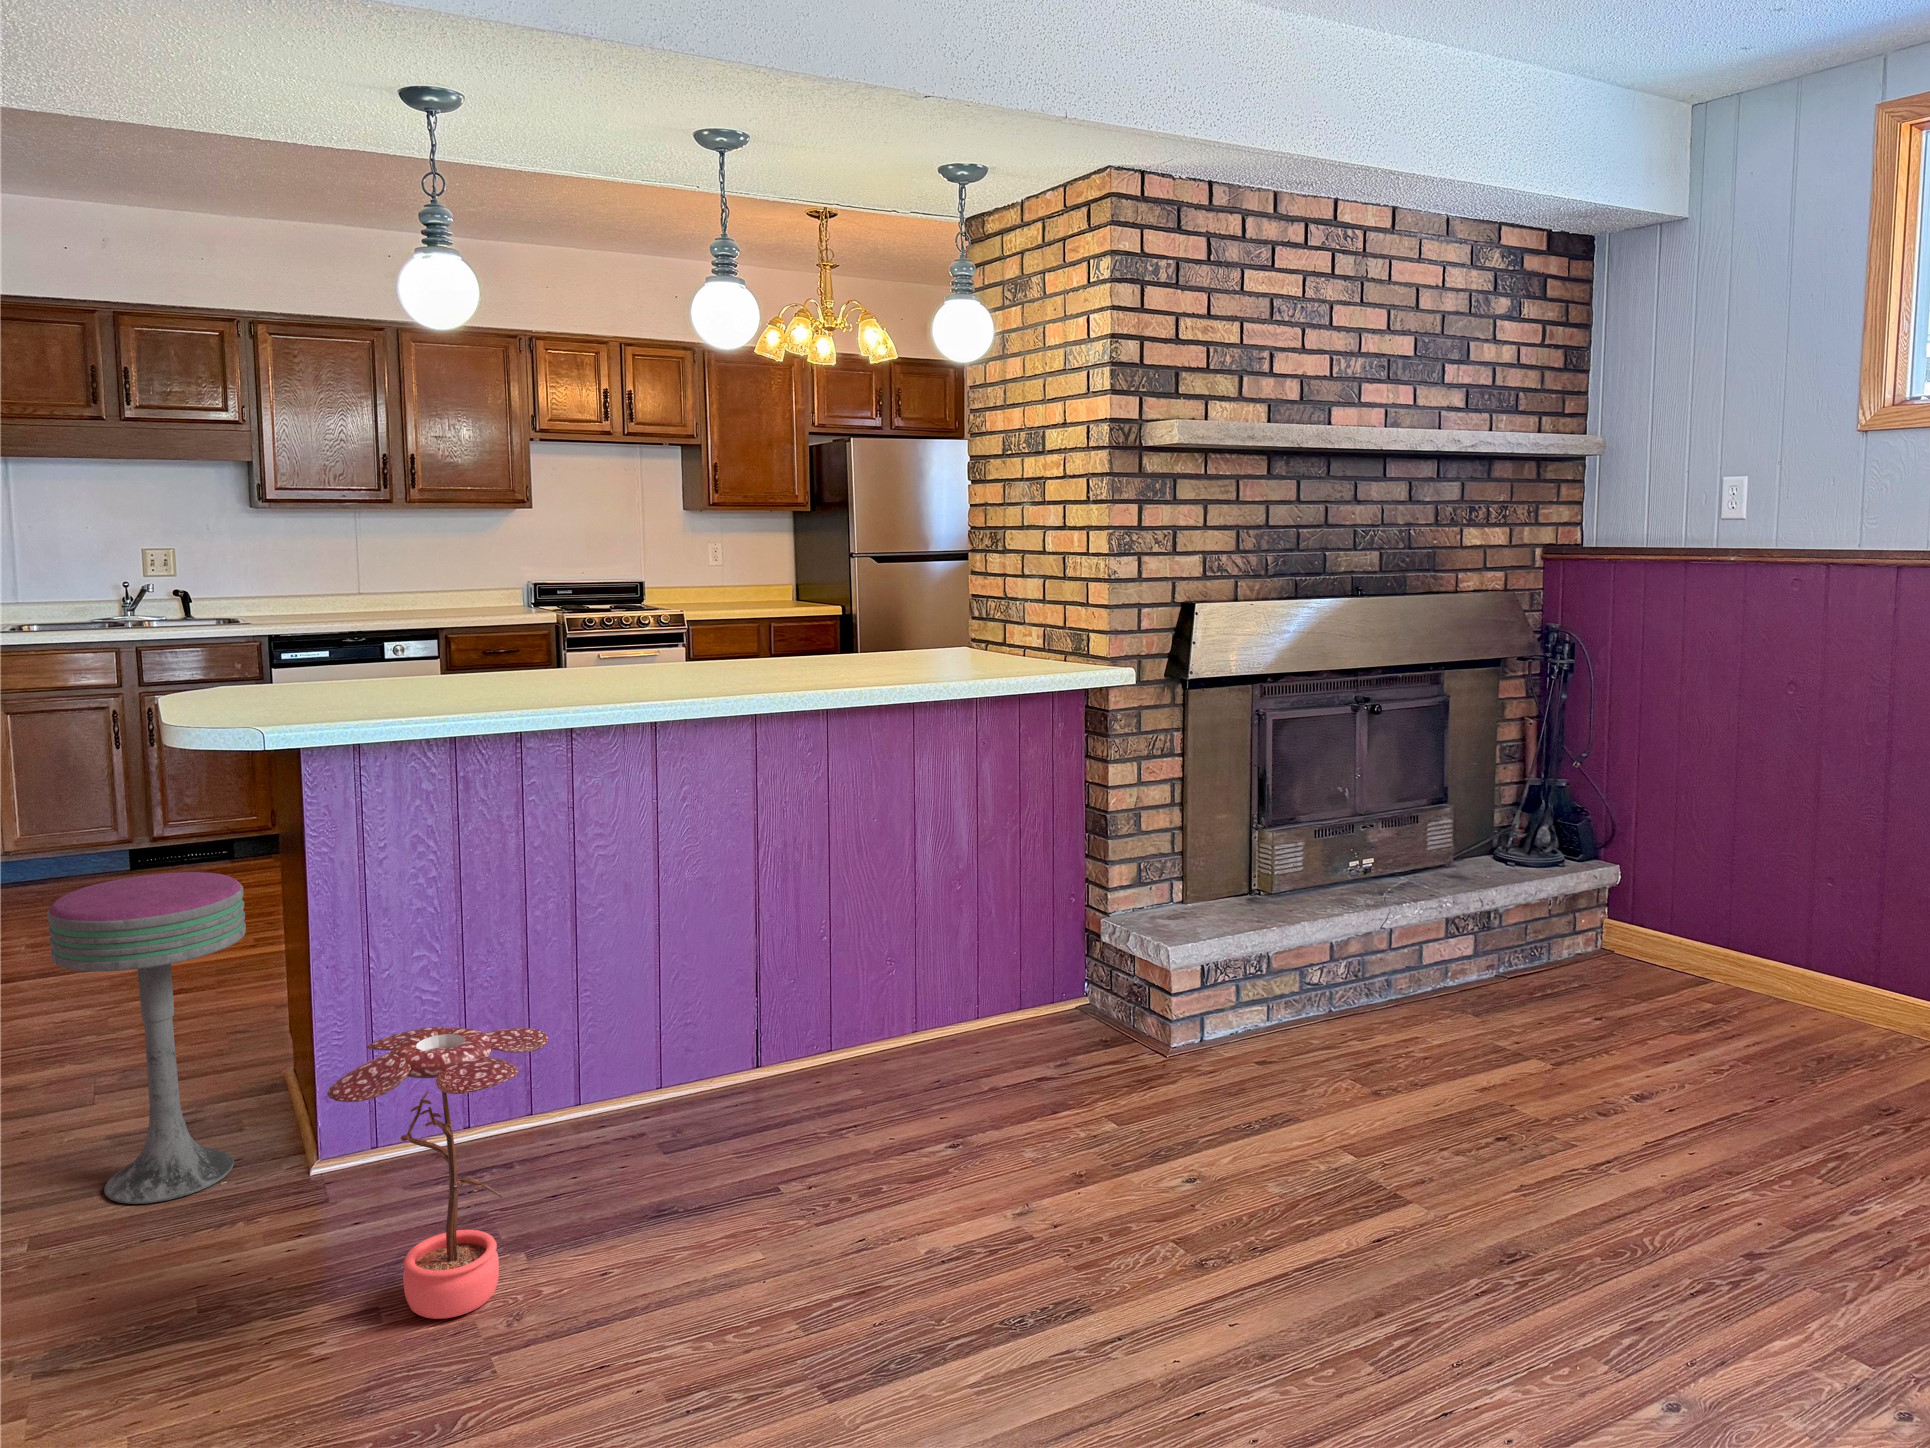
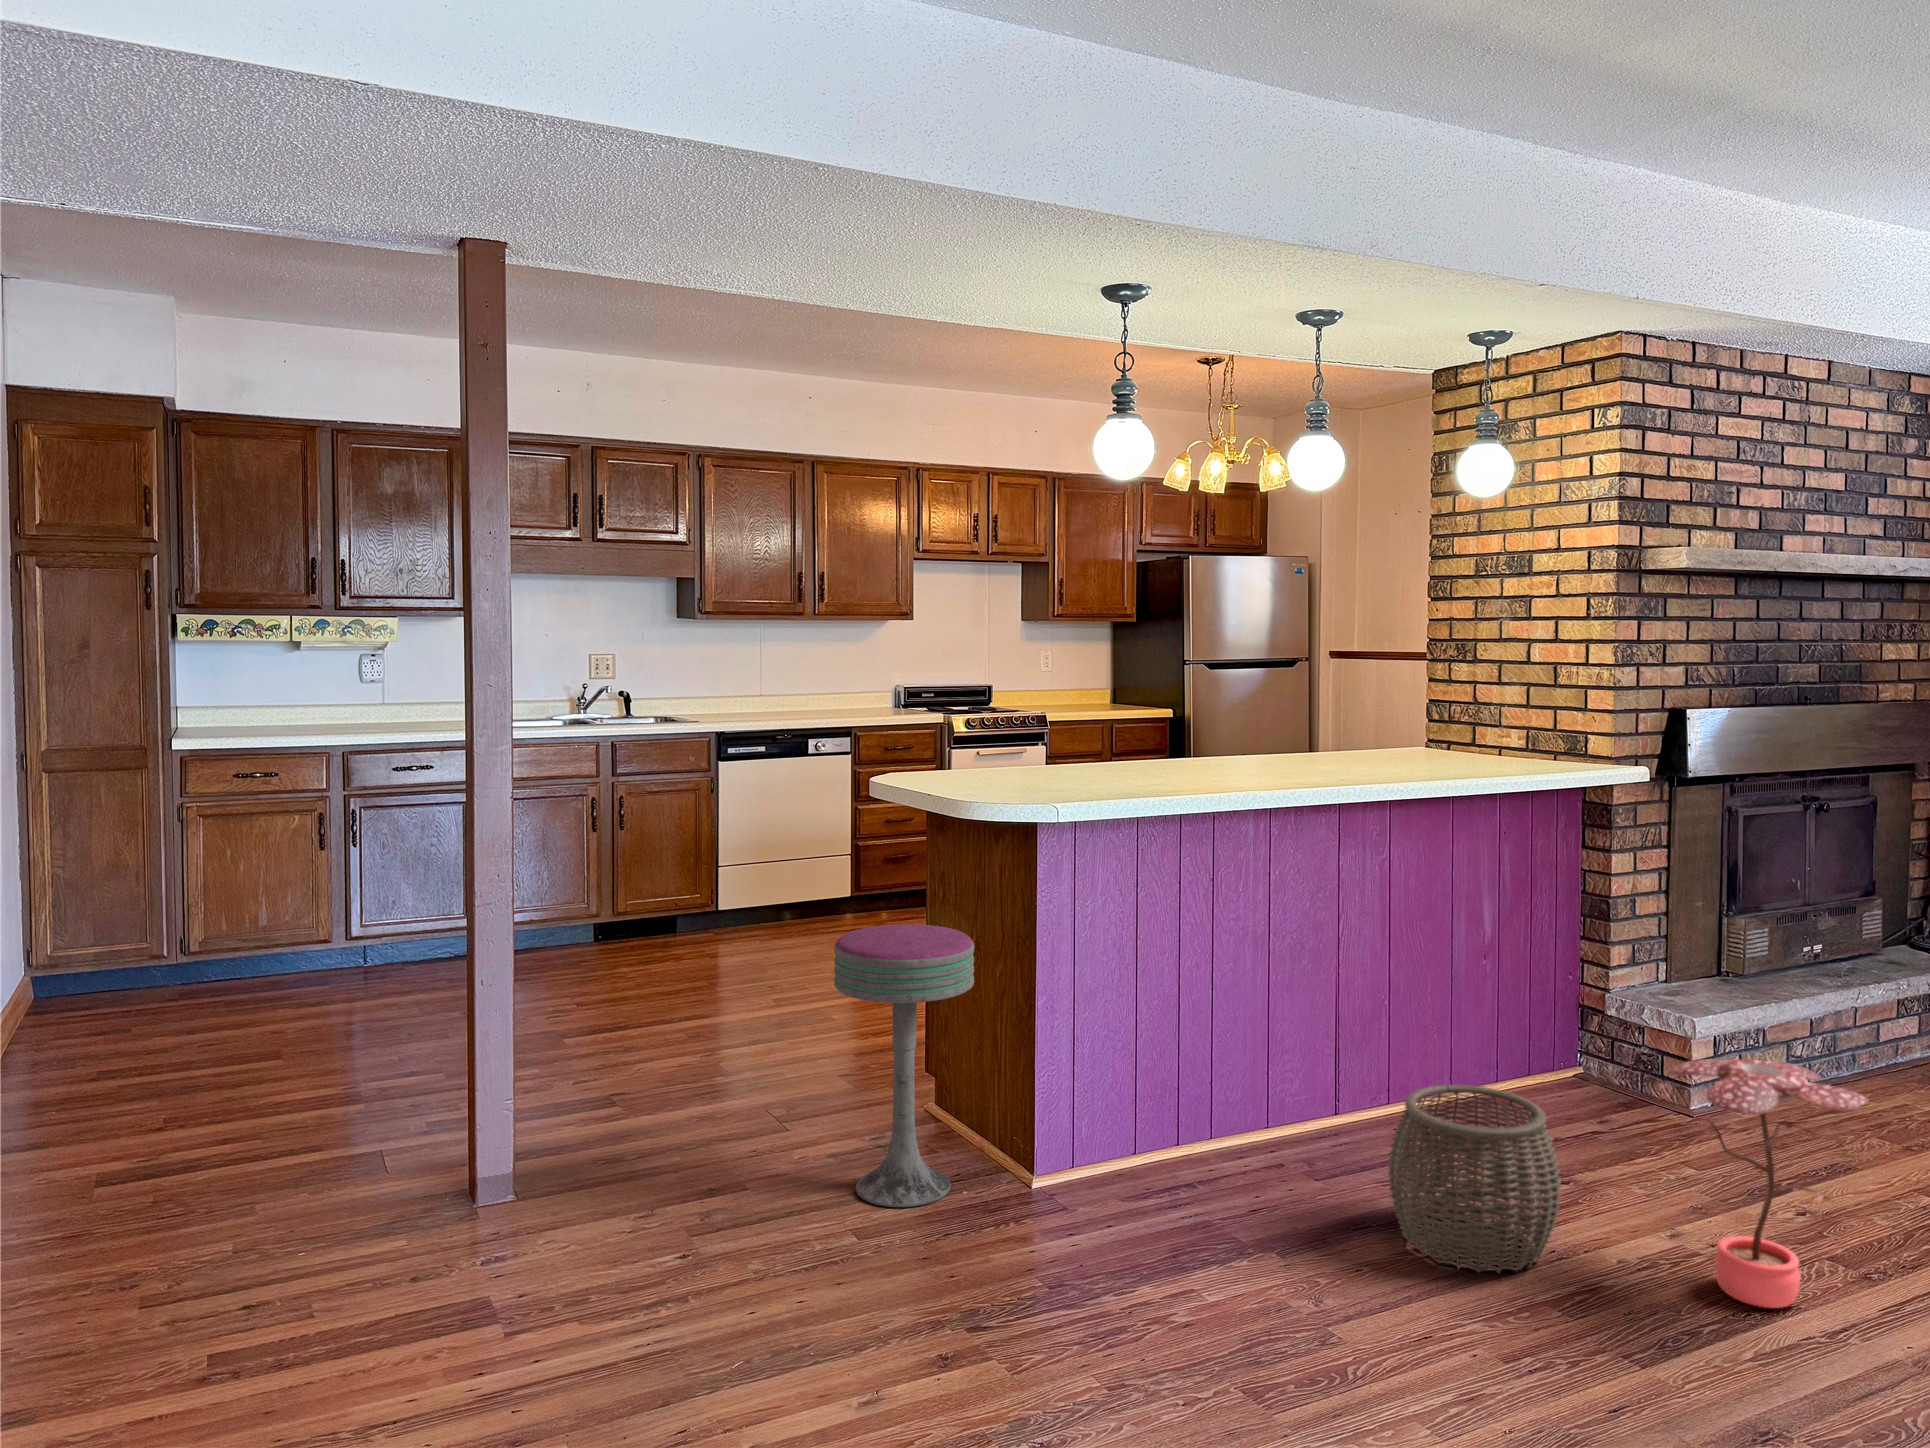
potted plant: present [327,1027,548,1319] -> present [1668,1059,1868,1308]
woven basket: none [674,1046,869,1268] -> present [1388,1085,1561,1273]

